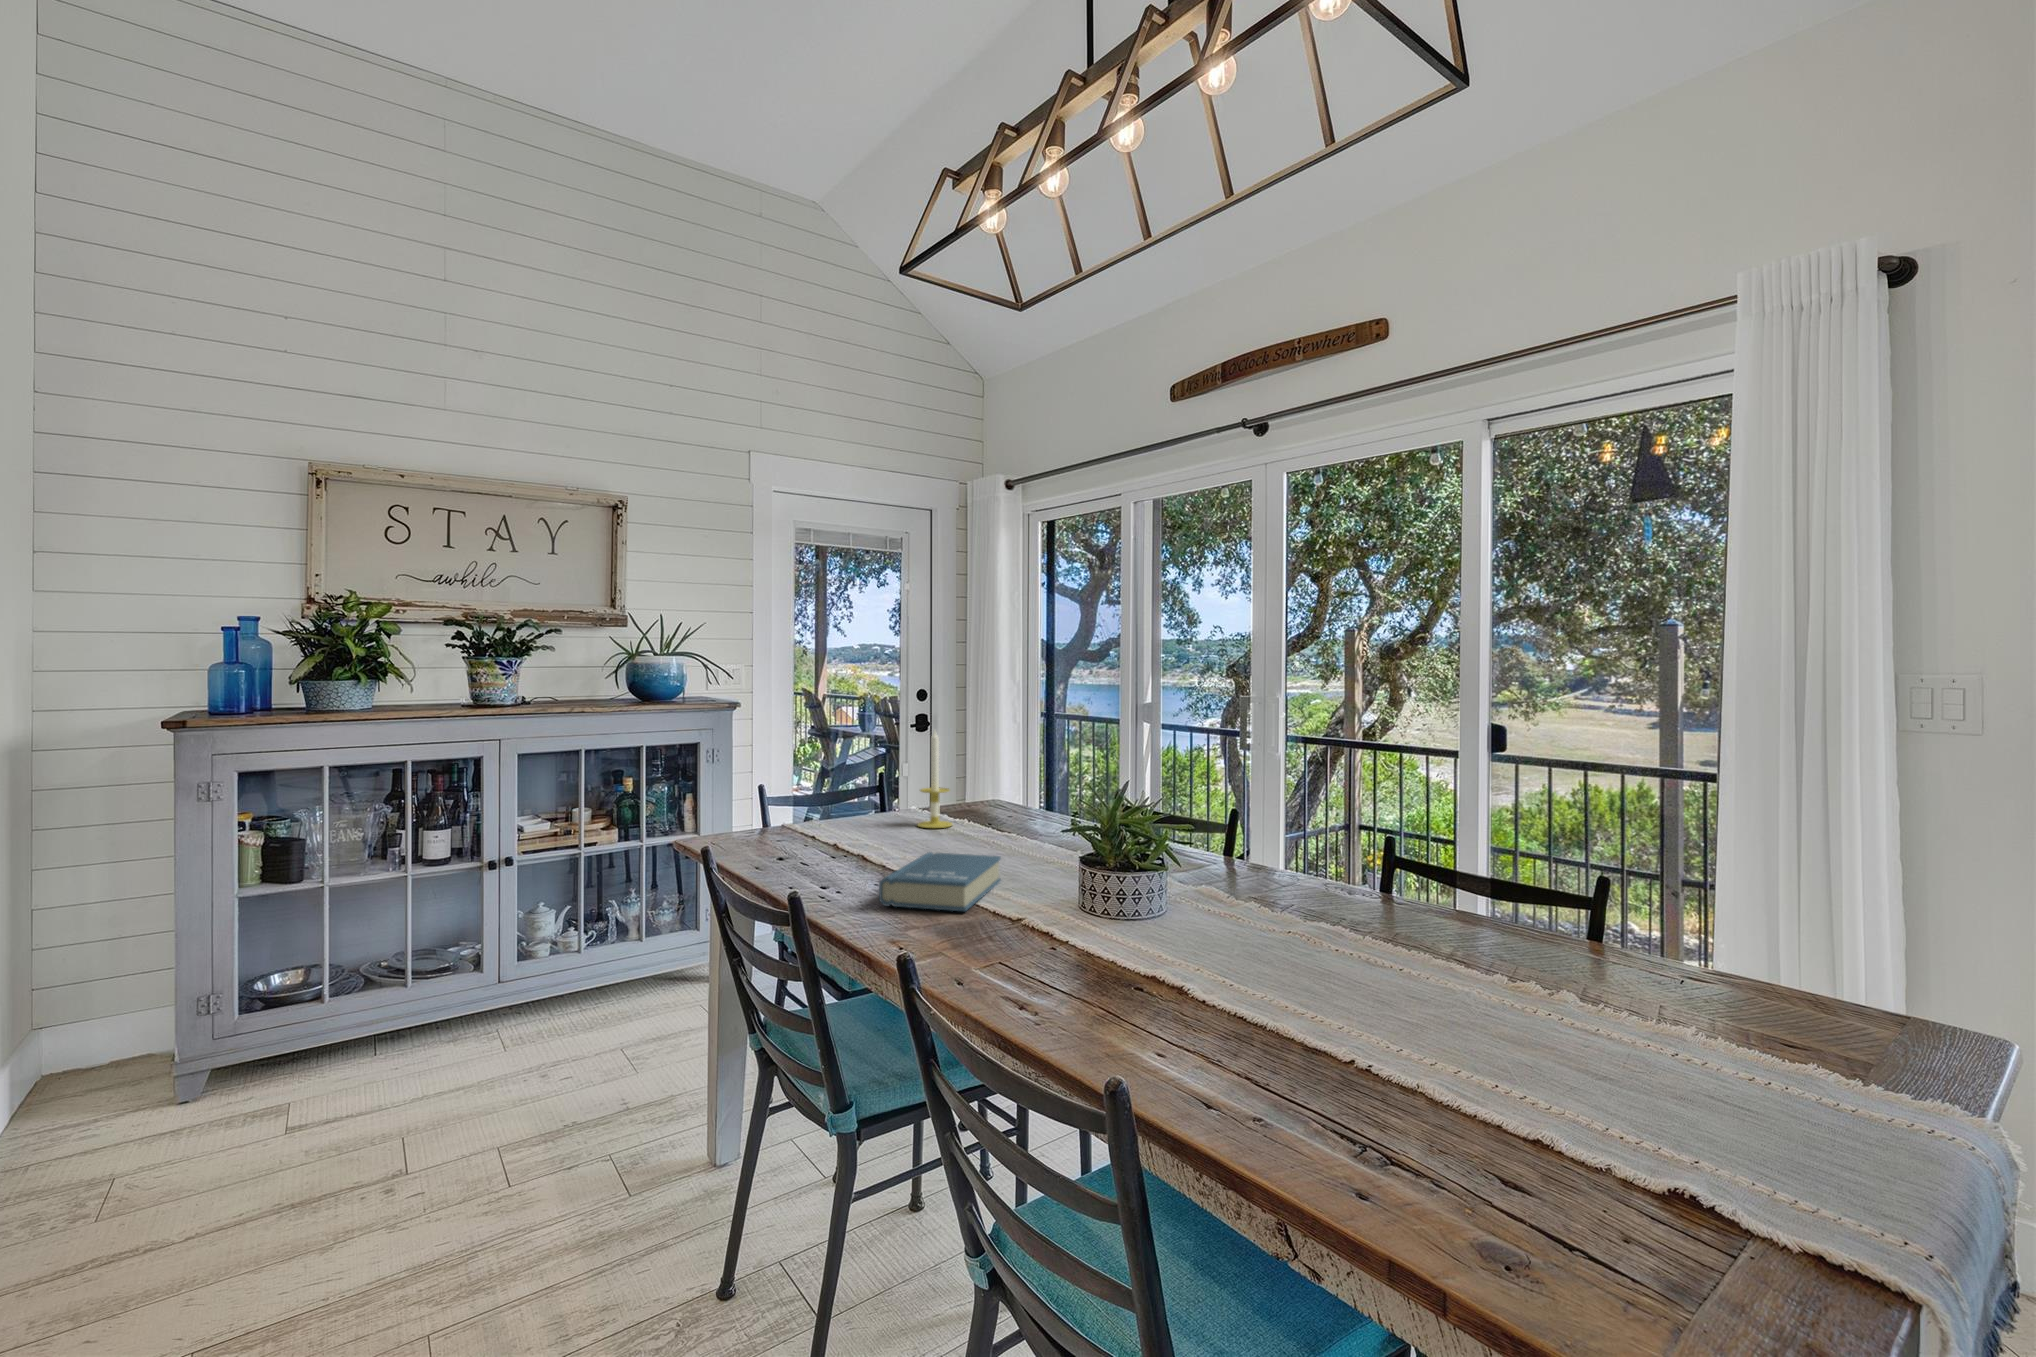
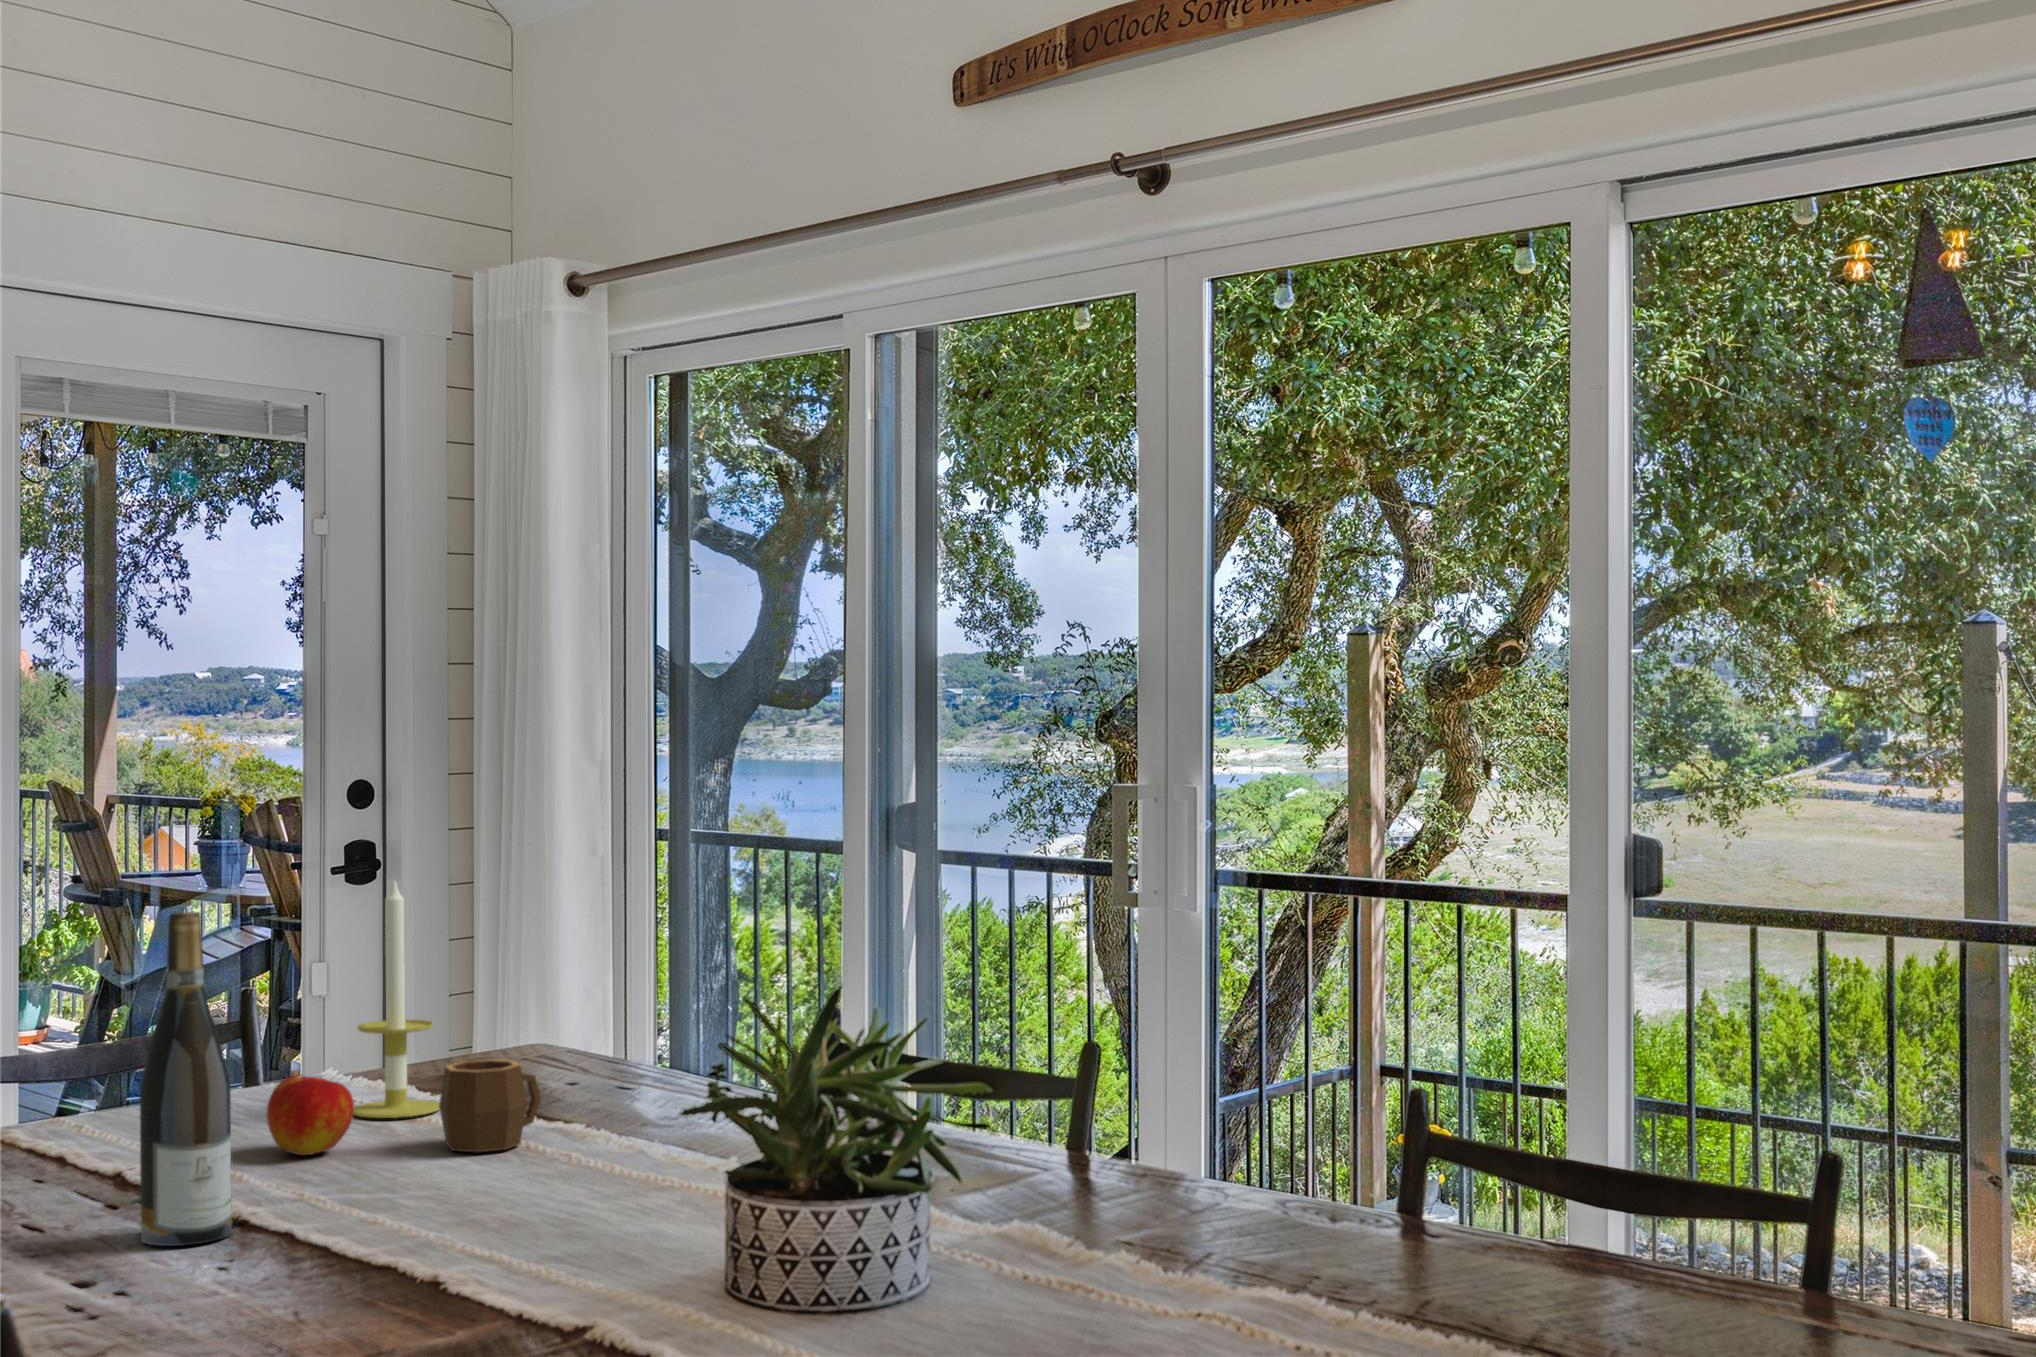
wine bottle: none [833,740,869,879] -> present [140,912,232,1246]
mug: none [953,806,995,845] -> present [439,1060,541,1152]
apple: none [883,810,918,843] -> present [267,1076,354,1155]
book: present [879,852,1001,911] -> none [257,1173,552,1304]

